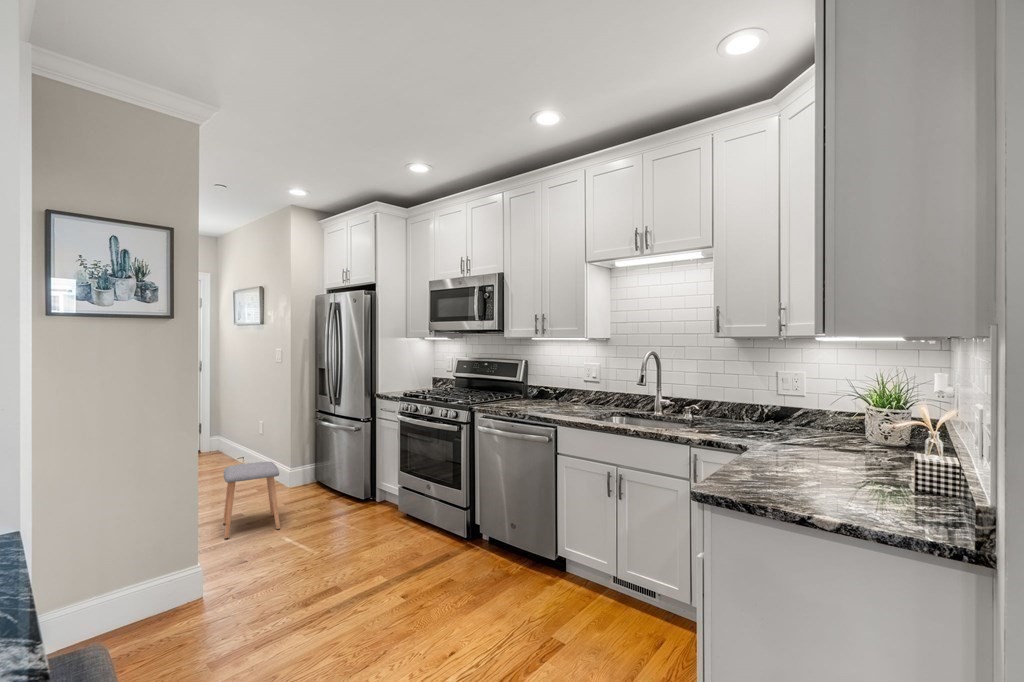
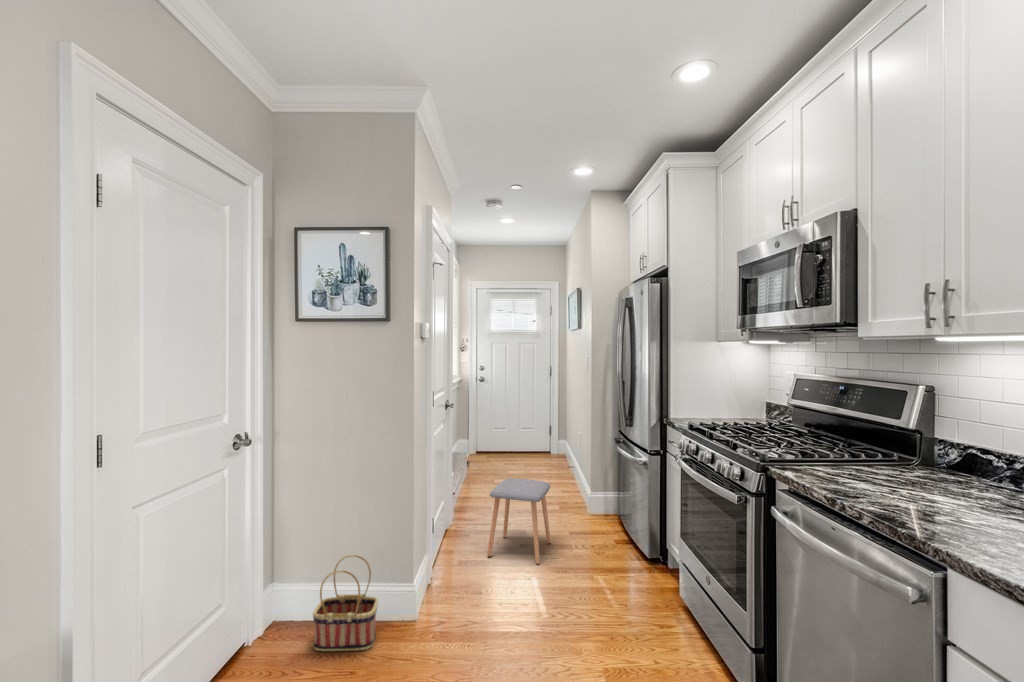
basket: none [118,546,191,640] -> present [313,555,378,651]

